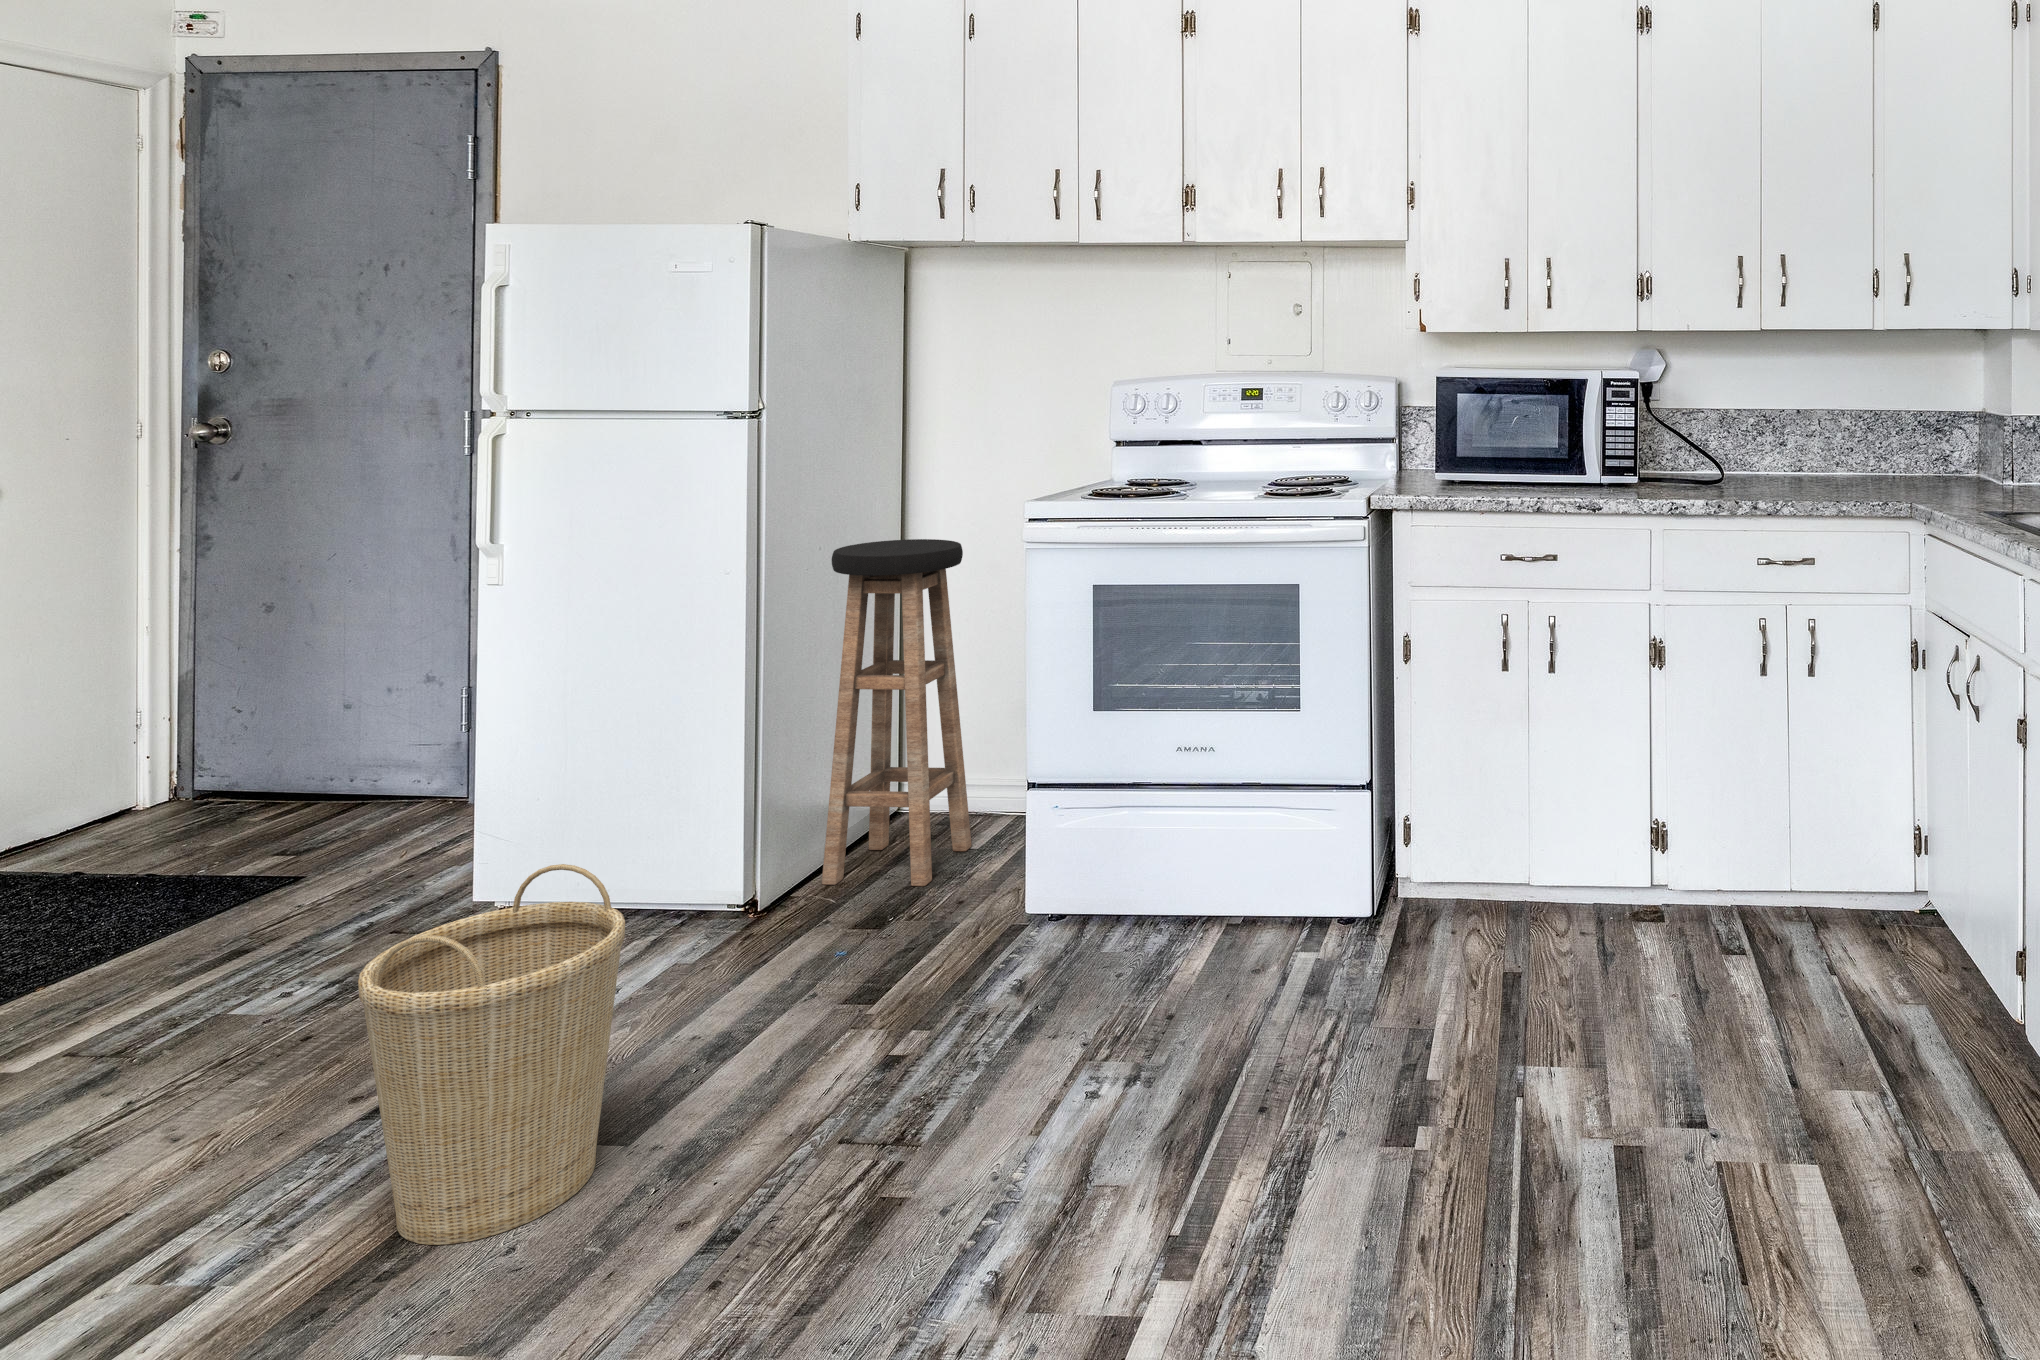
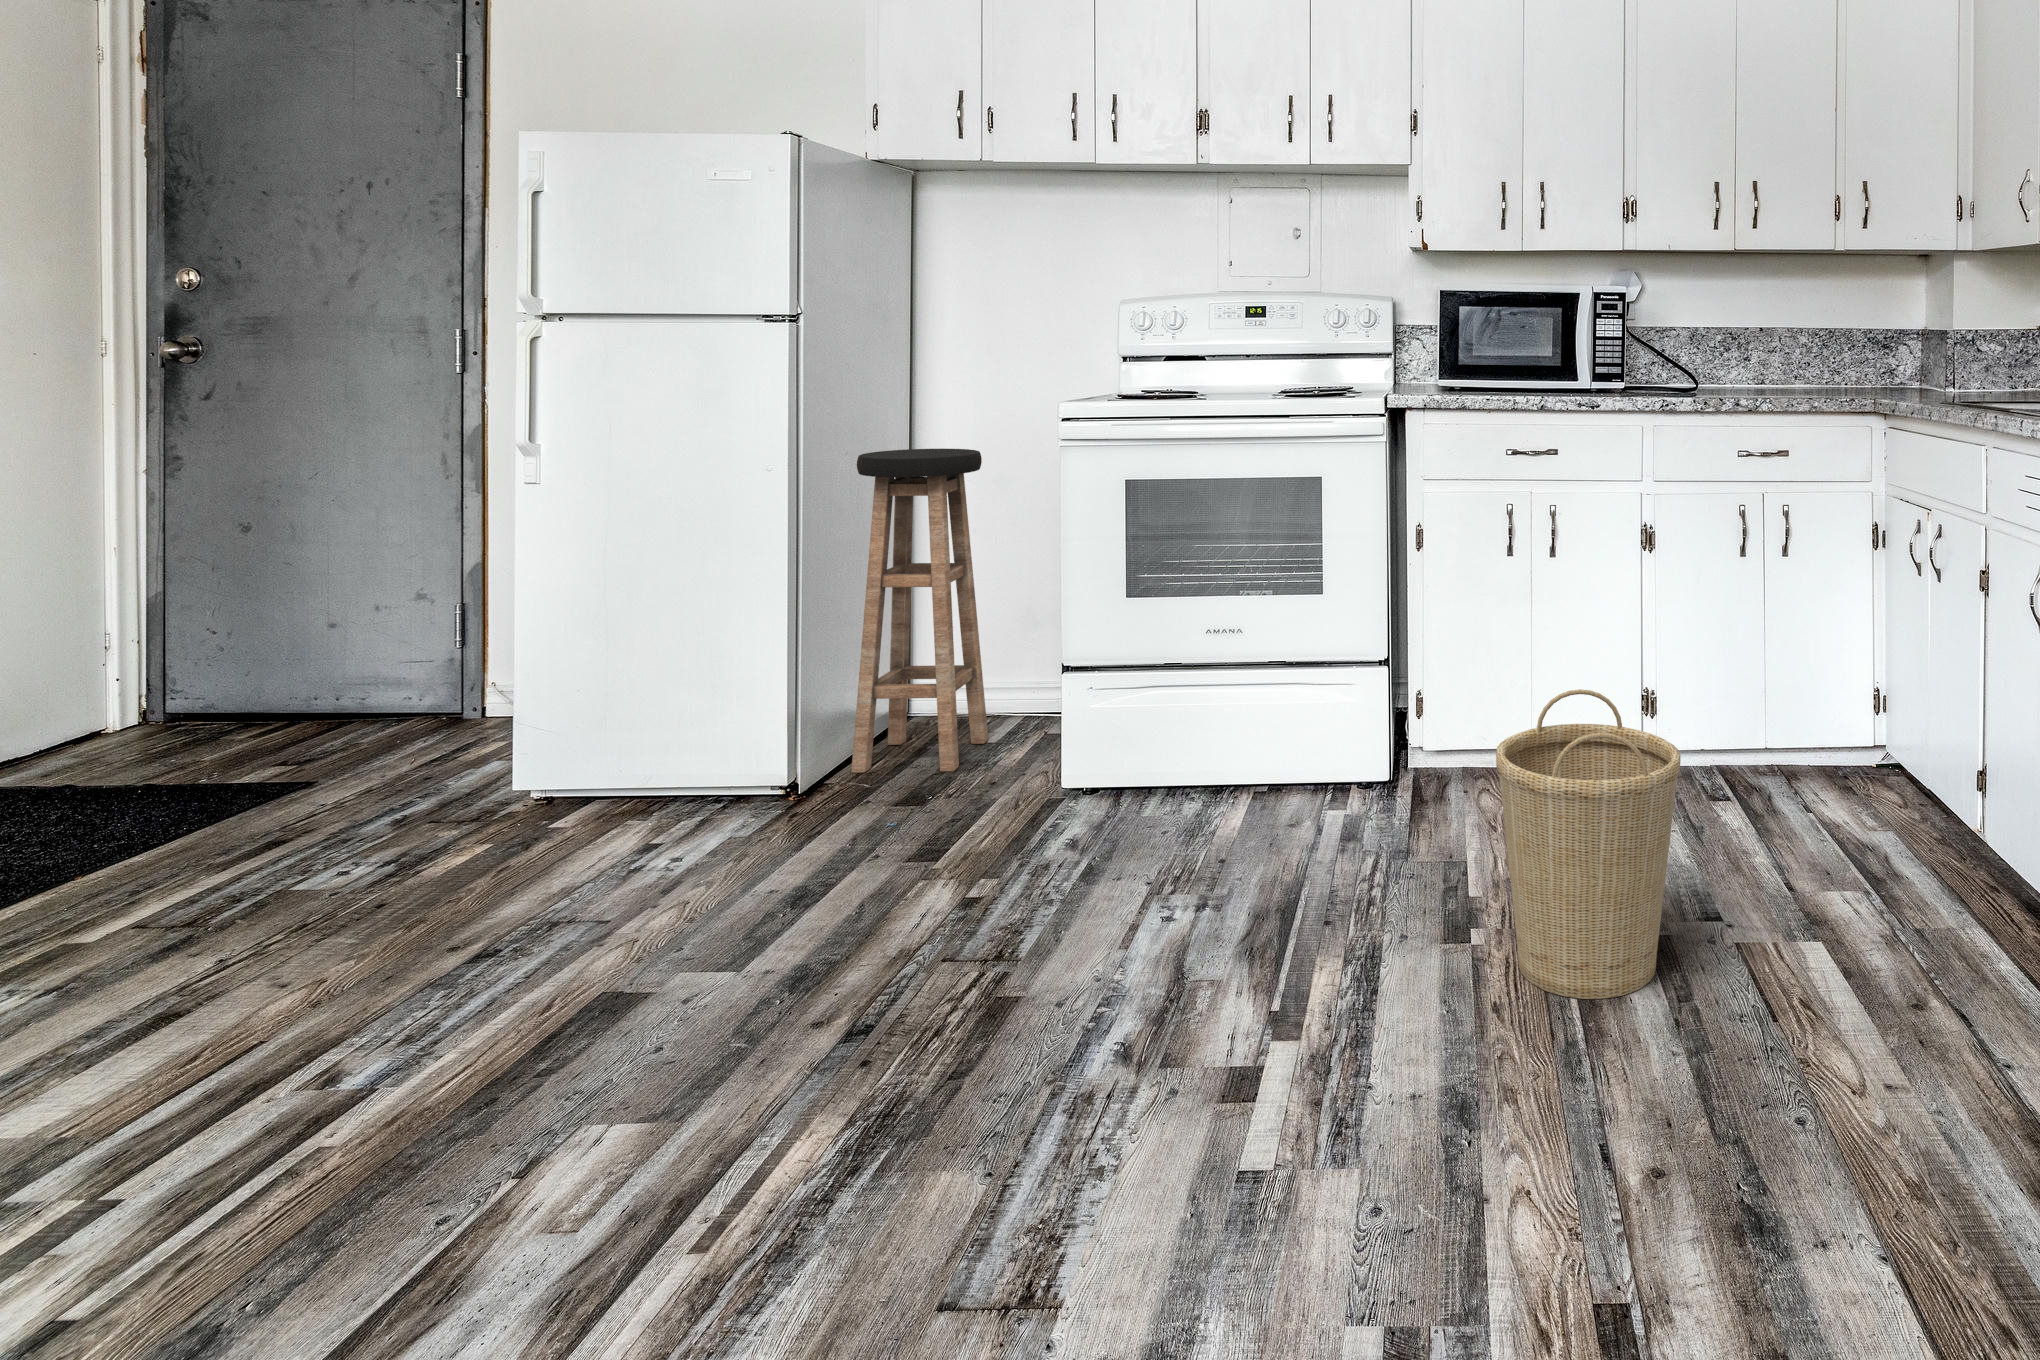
basket: present [358,864,625,1245] -> present [1496,689,1681,999]

